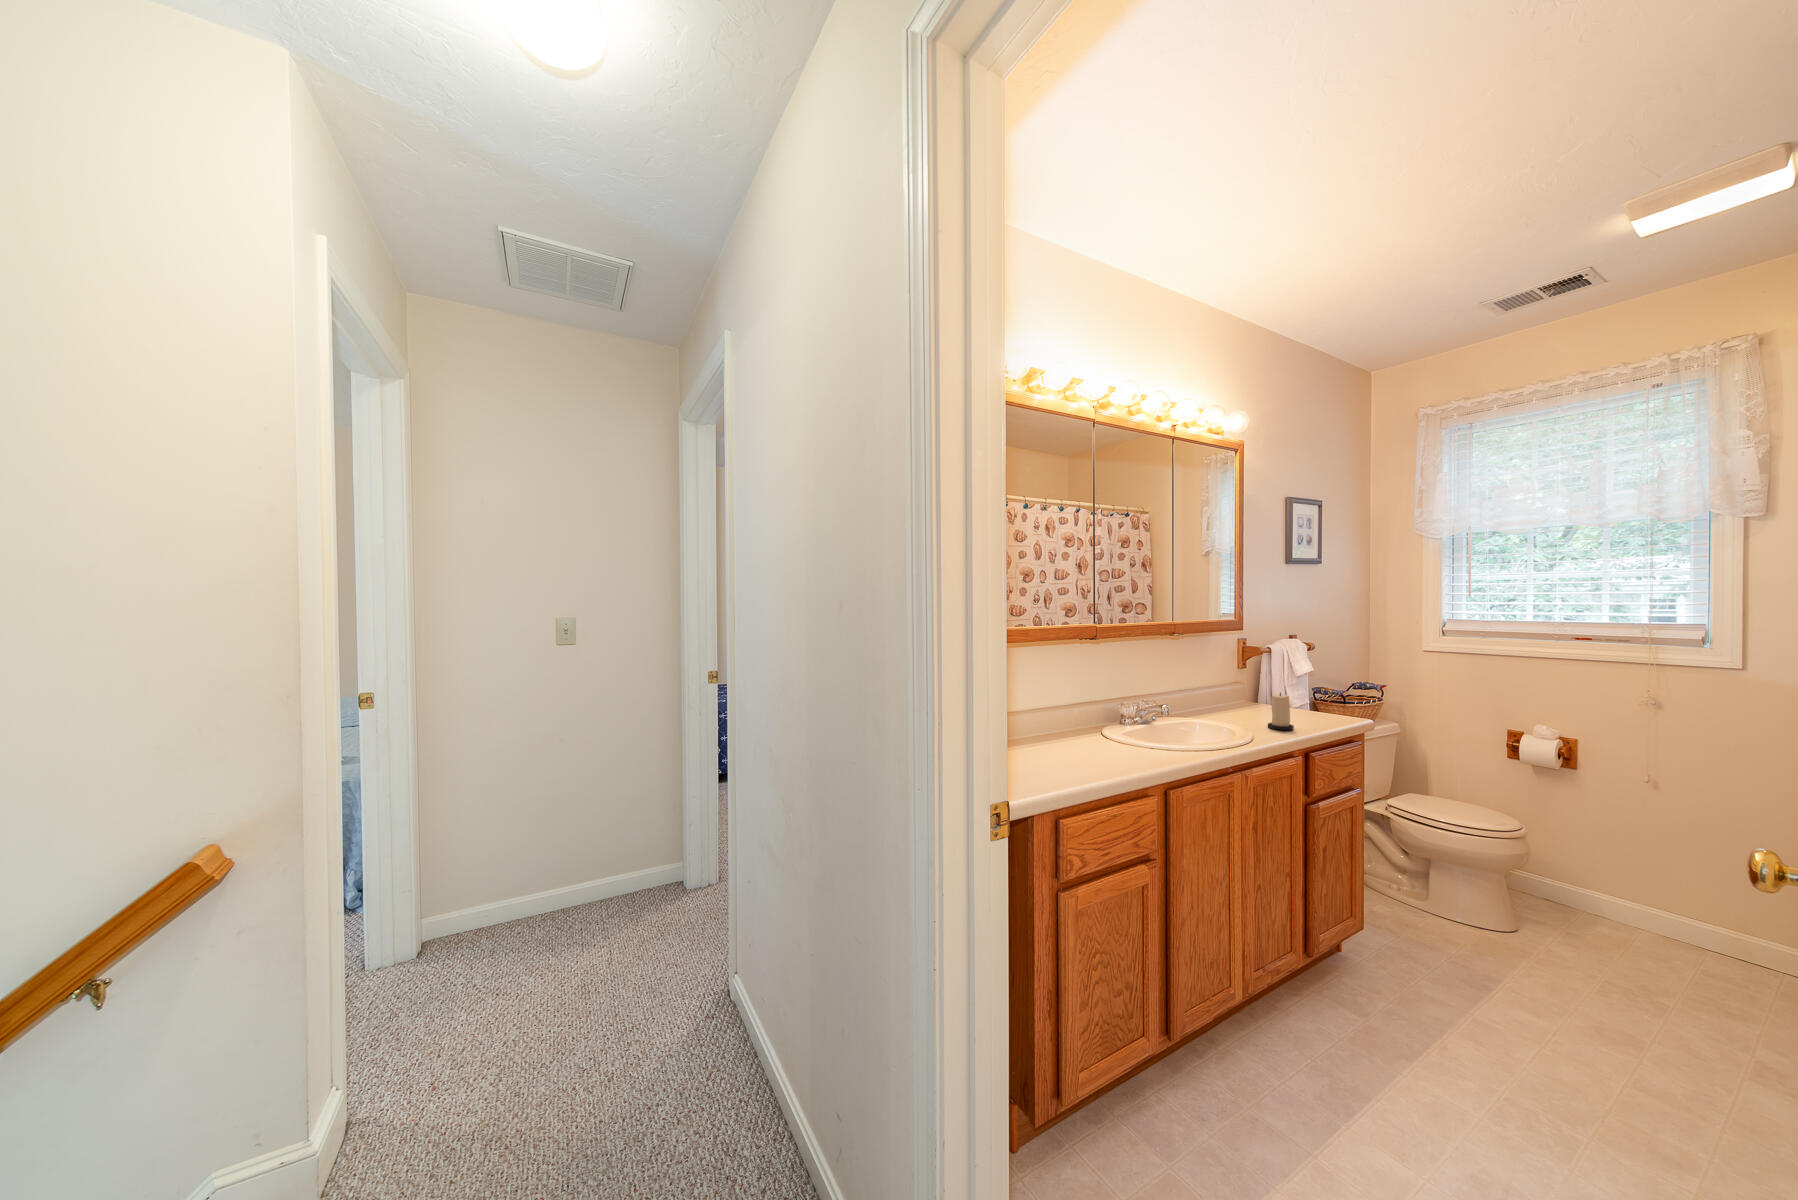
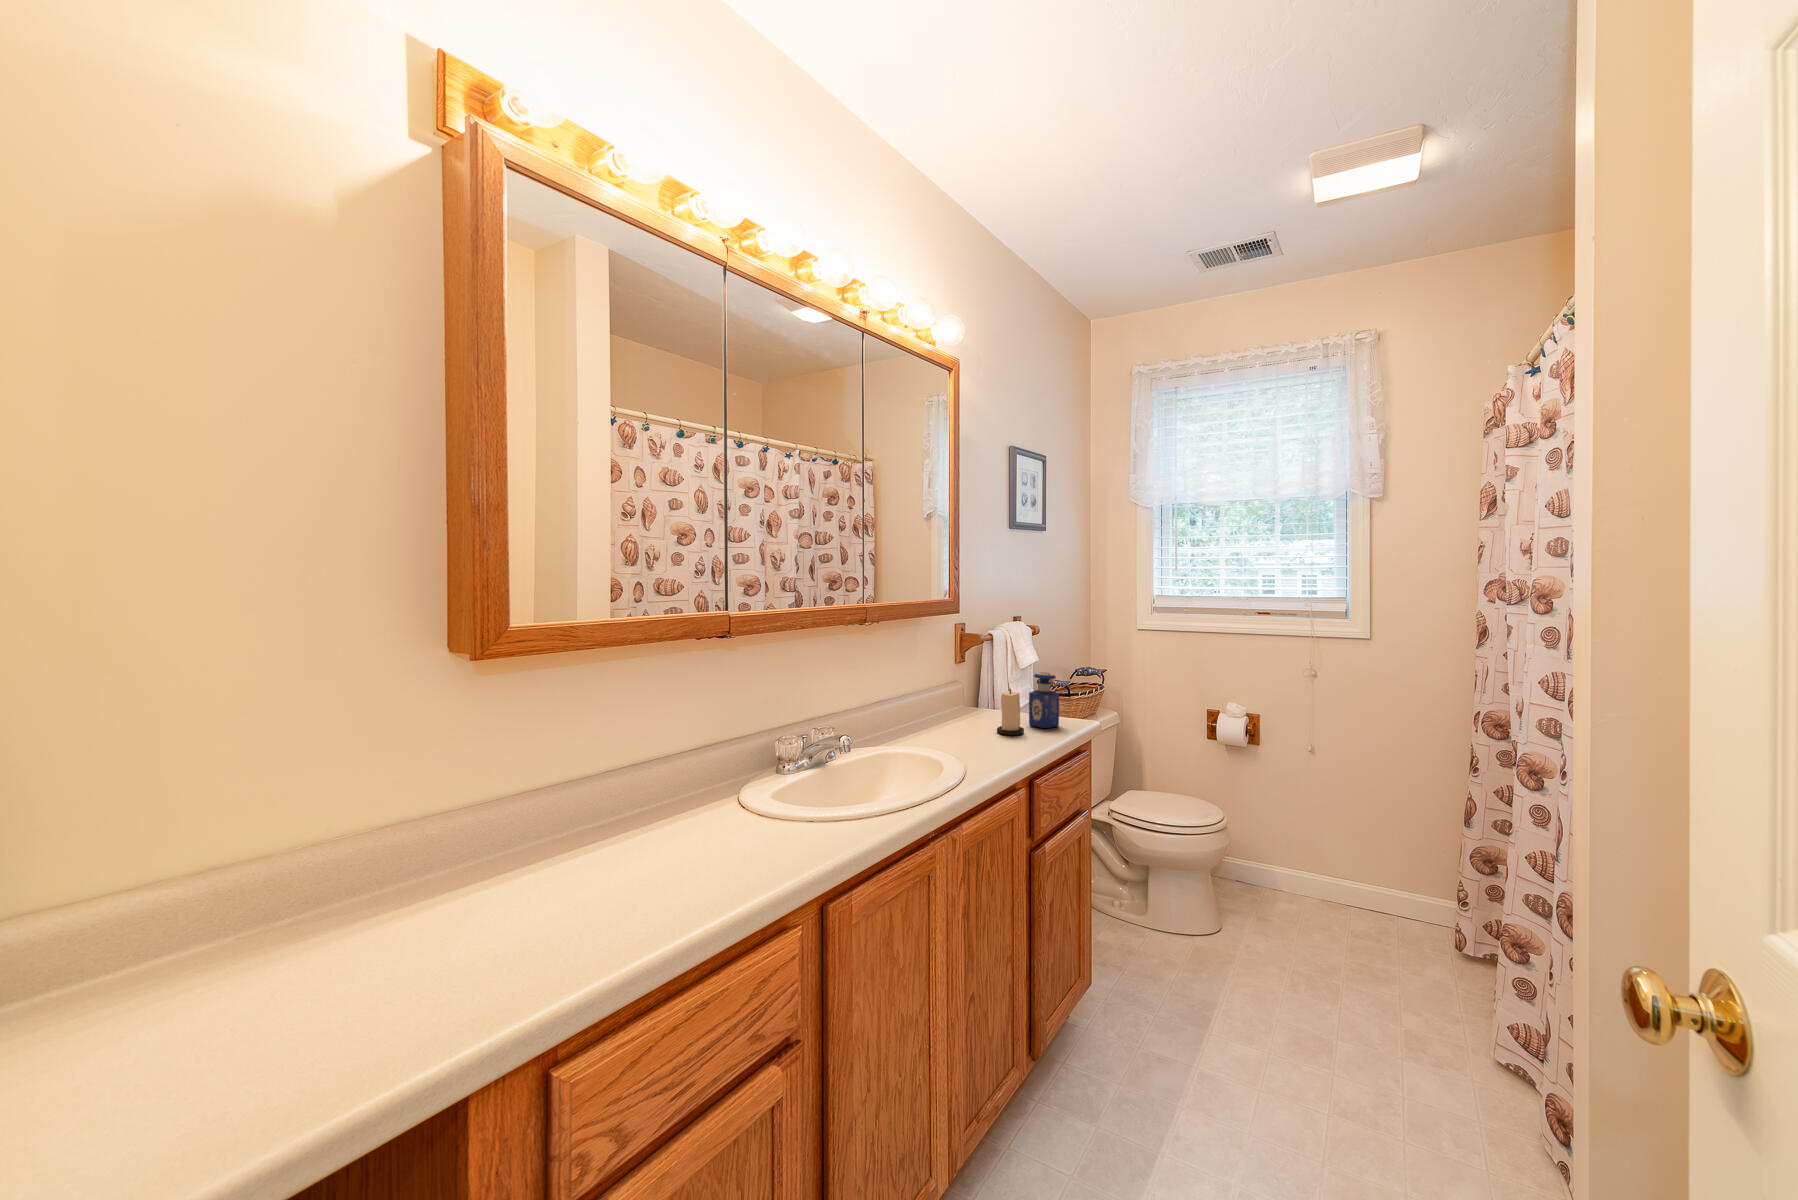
perfume bottle: none [1299,681,1329,728] -> present [1029,672,1059,728]

